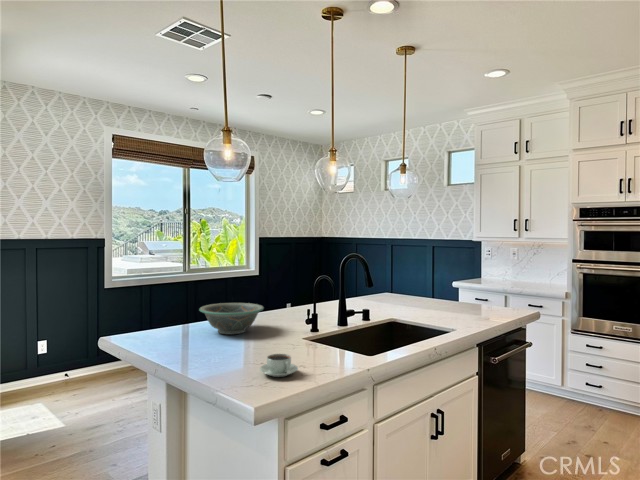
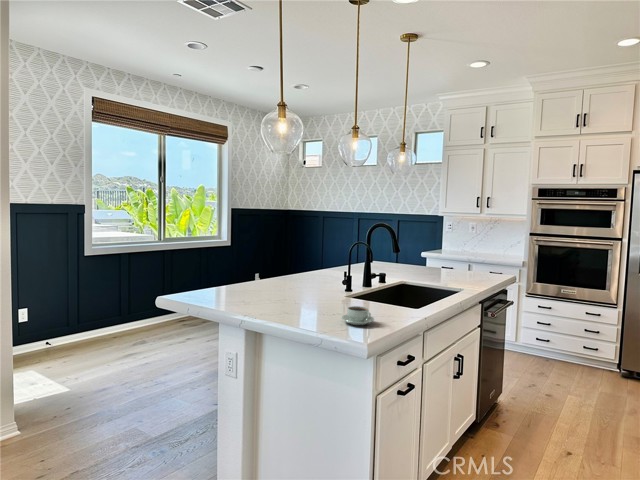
decorative bowl: present [199,303,264,335] -> none [248,266,306,294]

